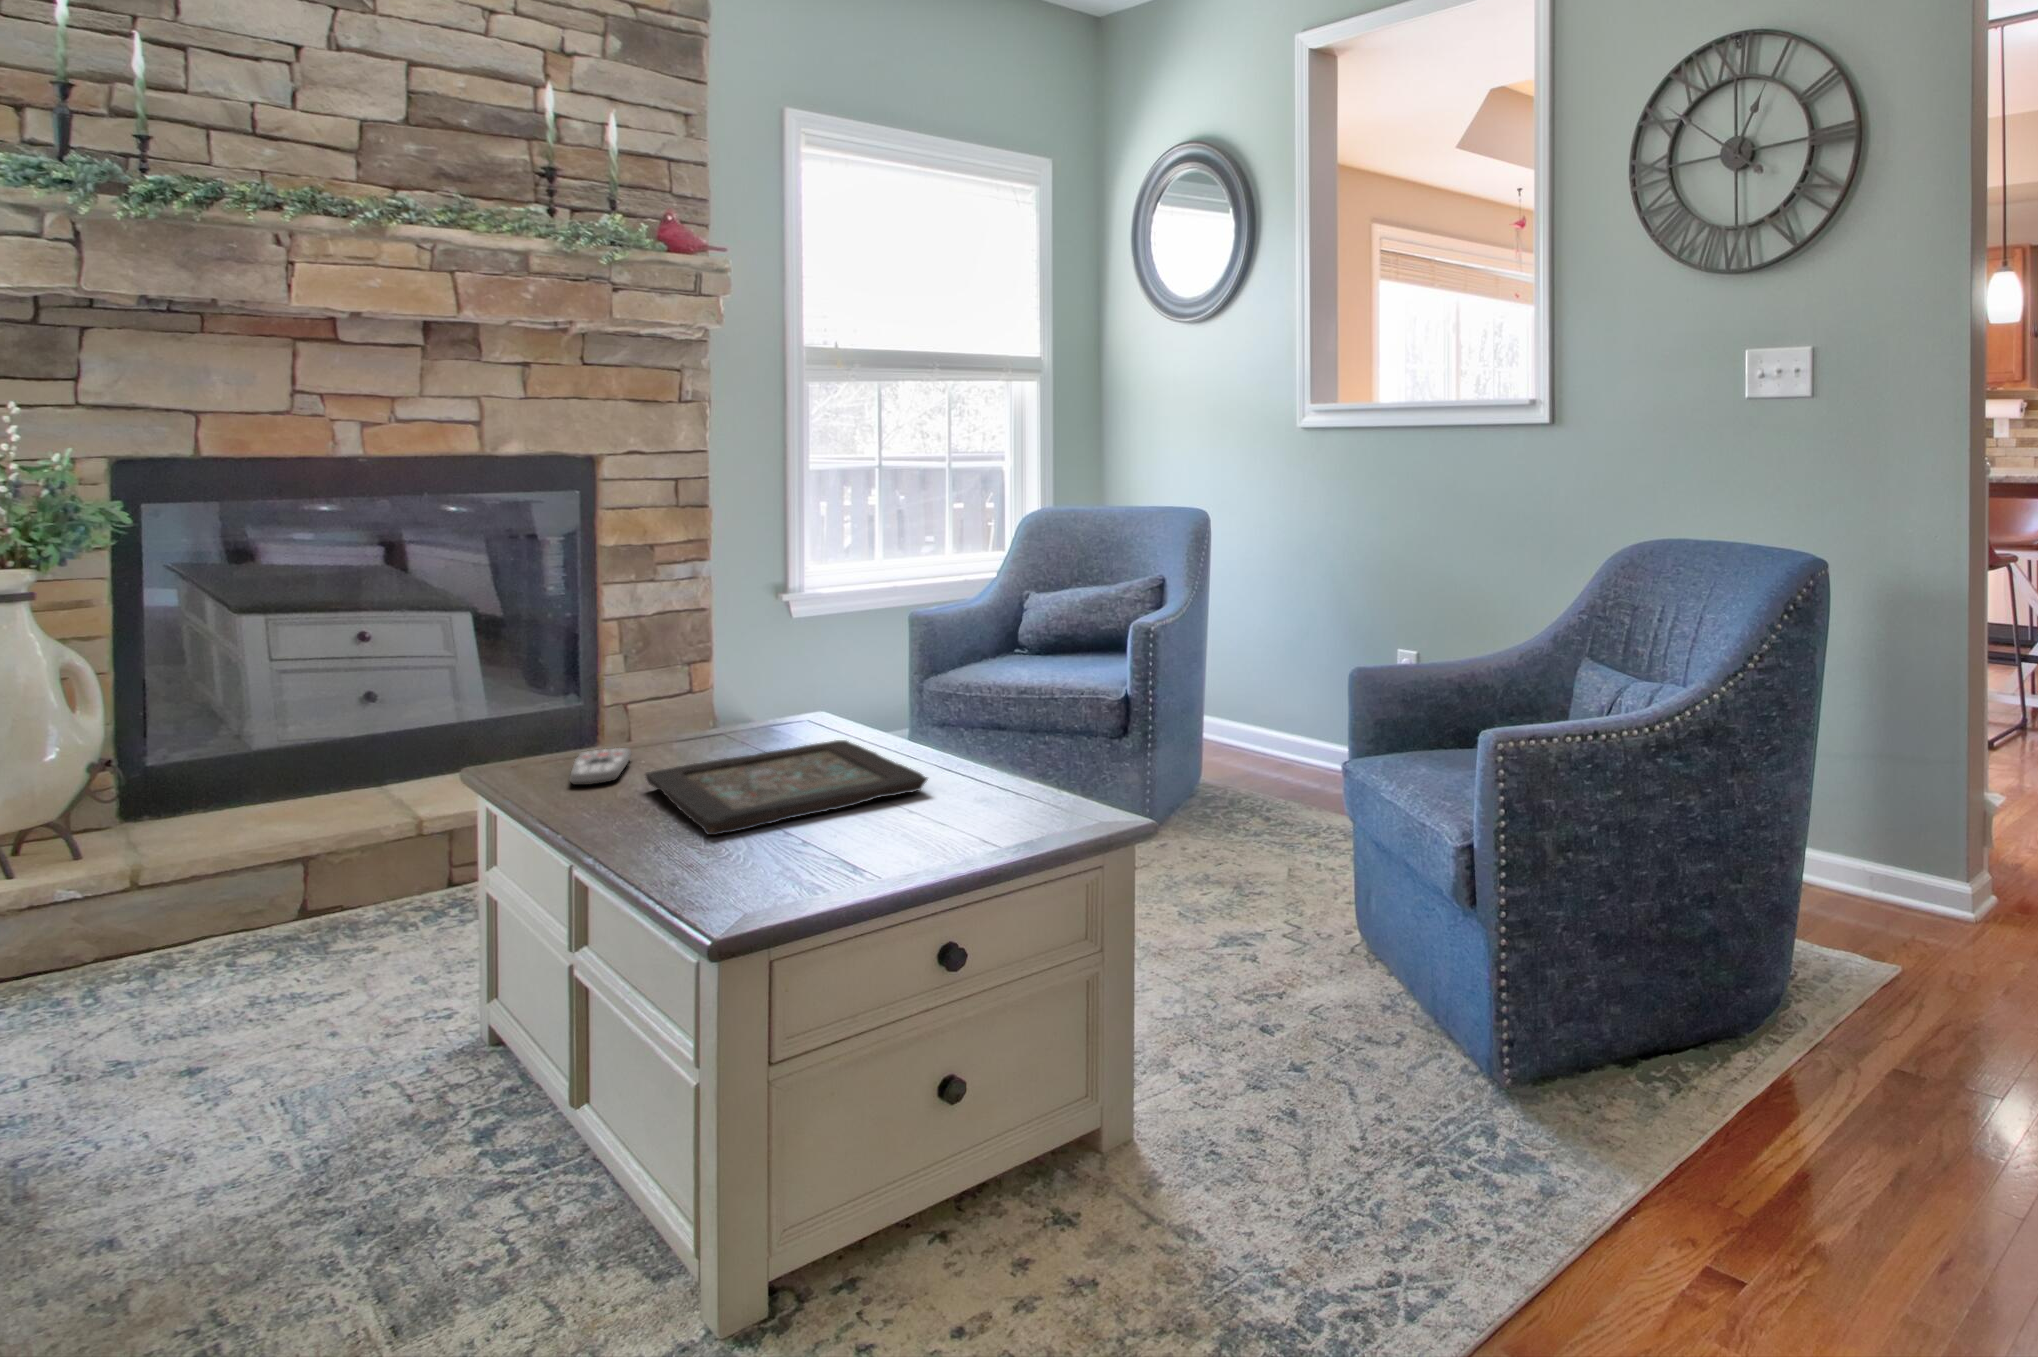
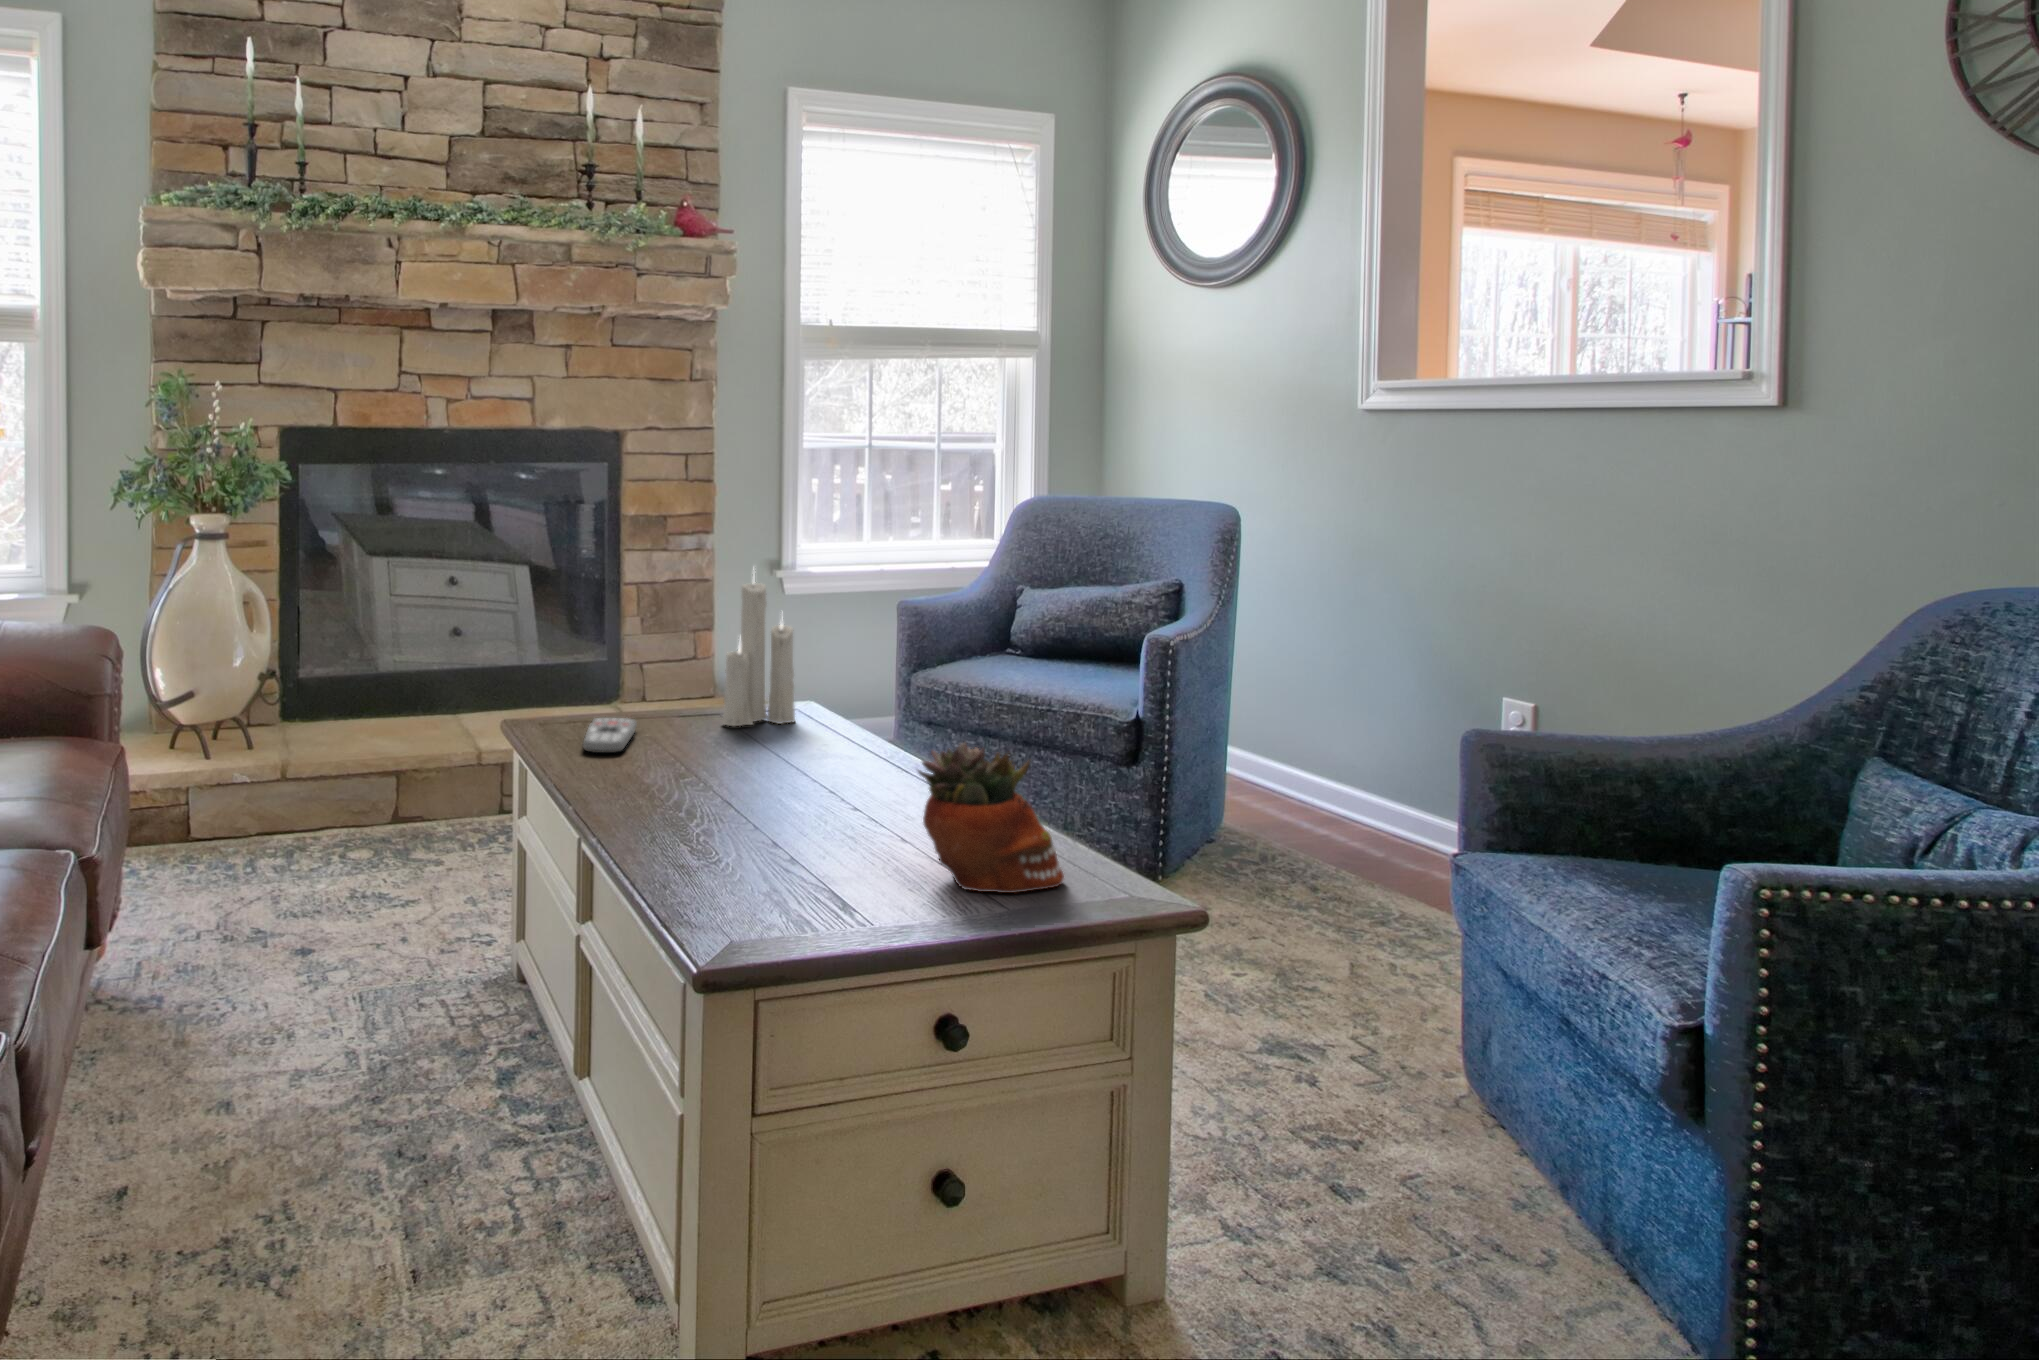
candle: none [726,576,805,743] -> present [722,569,795,726]
succulent planter: none [920,716,1049,842] -> present [918,742,1064,893]
decorative tray: present [645,740,927,835] -> none [646,738,922,831]

